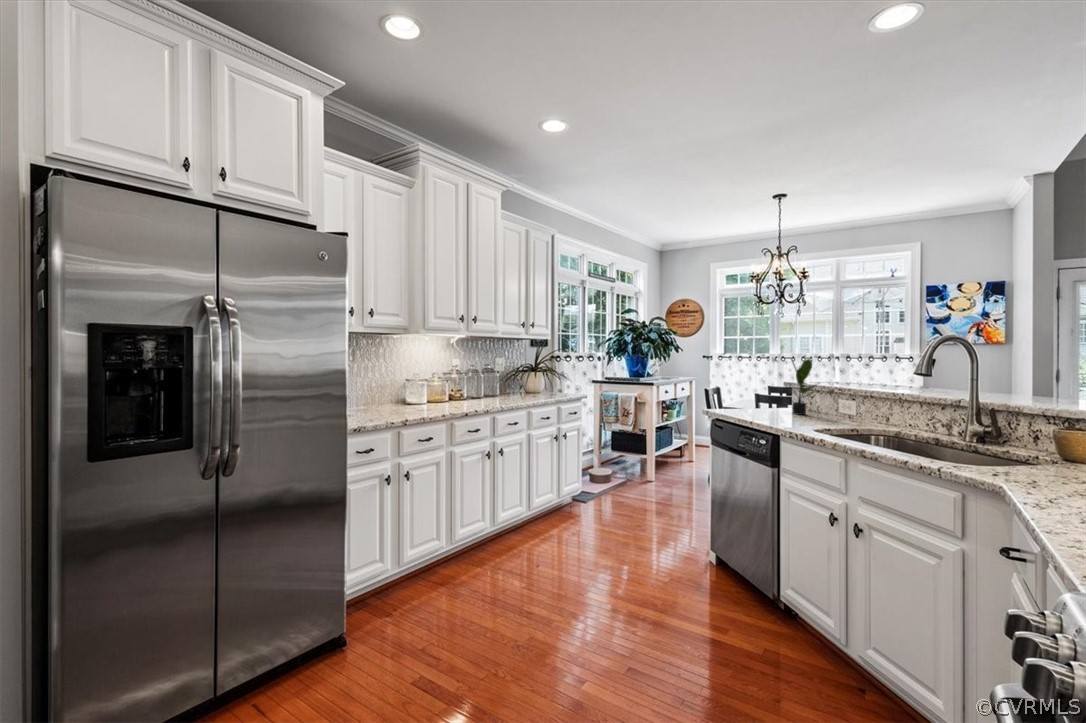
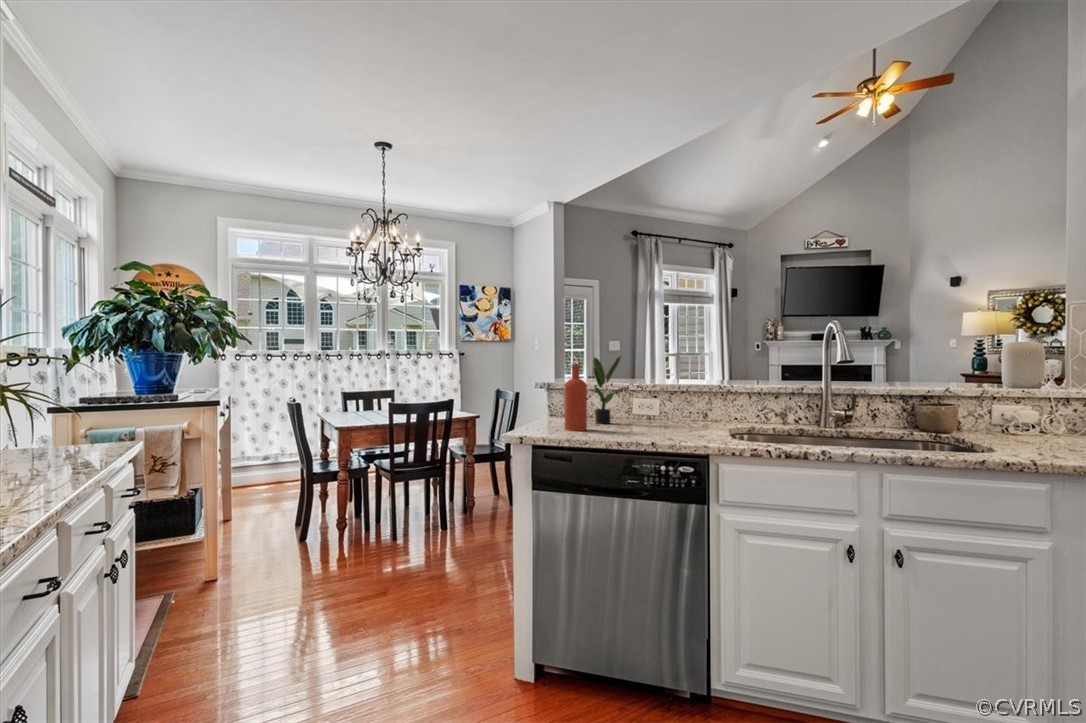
bottle: none [735,363,753,412] -> present [565,364,587,431]

